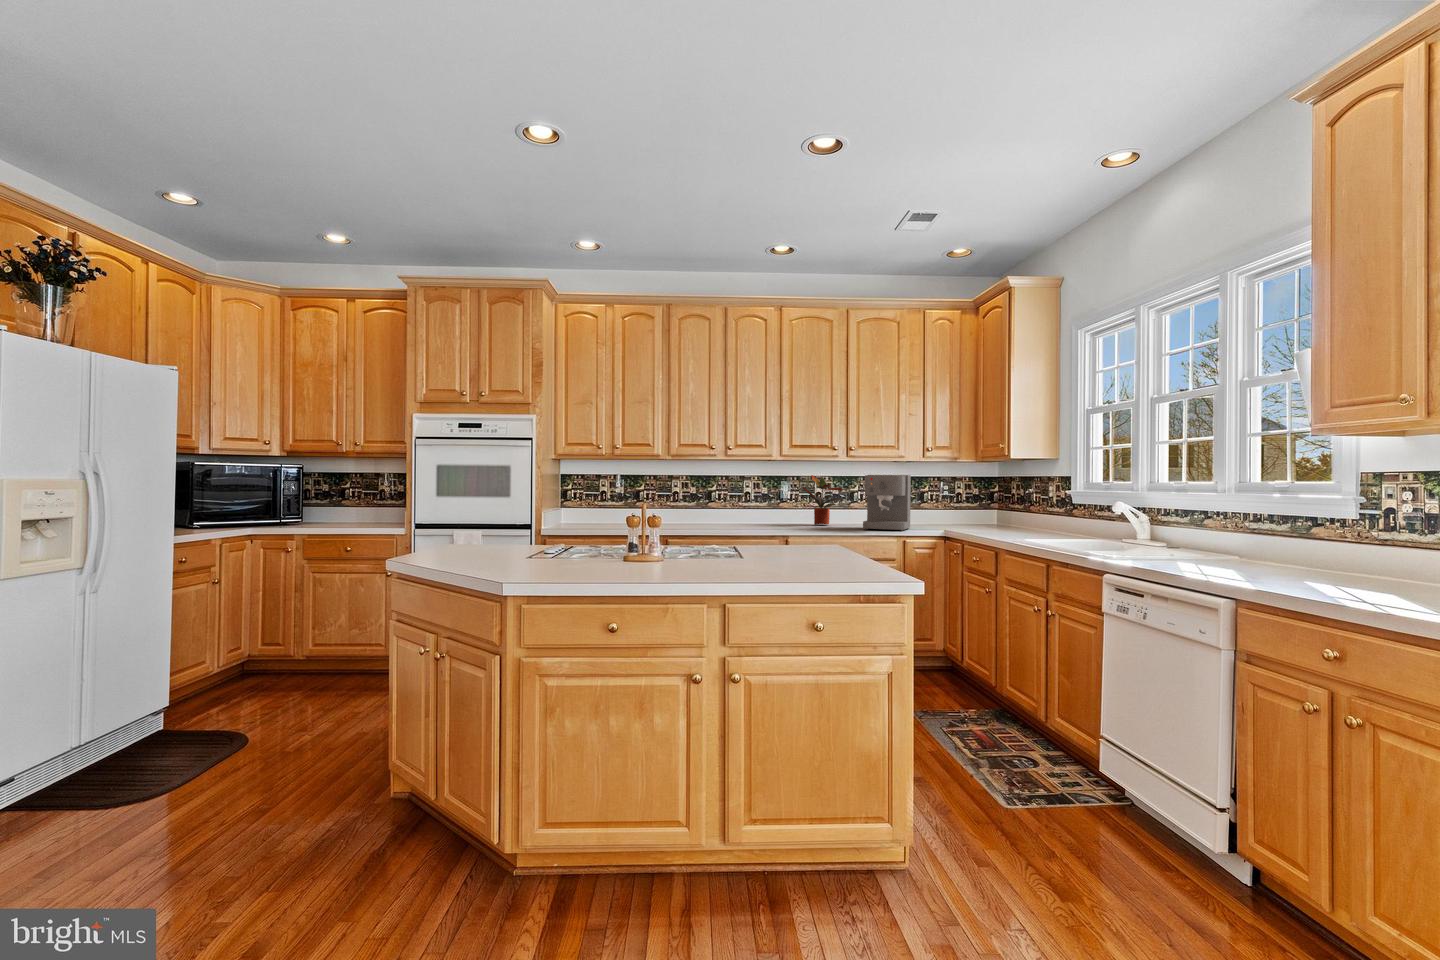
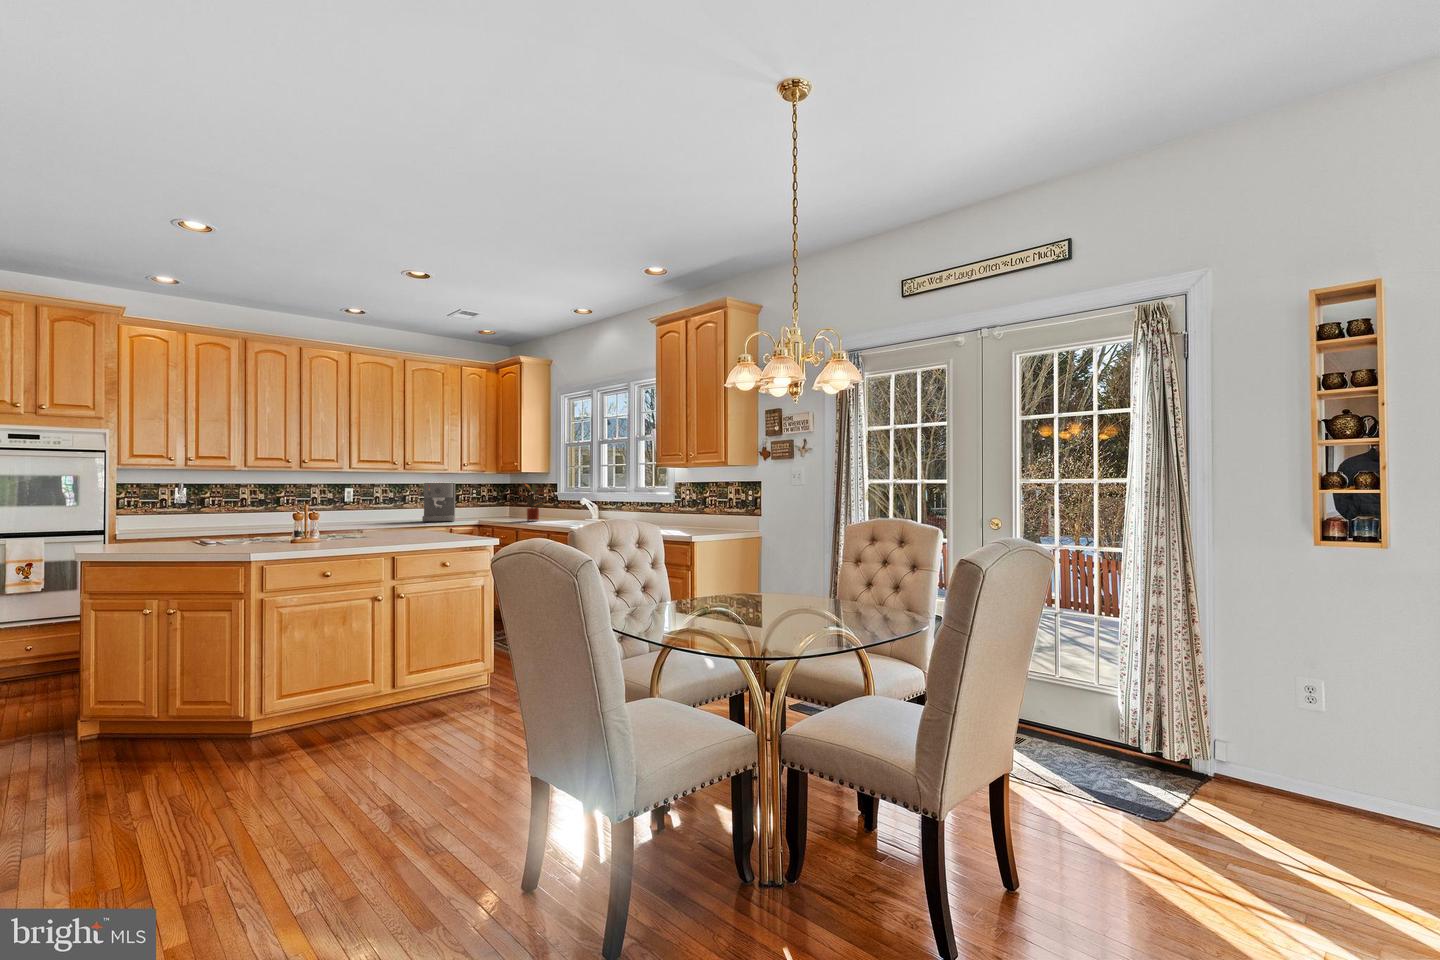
potted plant: present [803,475,843,525] -> present [518,483,548,521]

